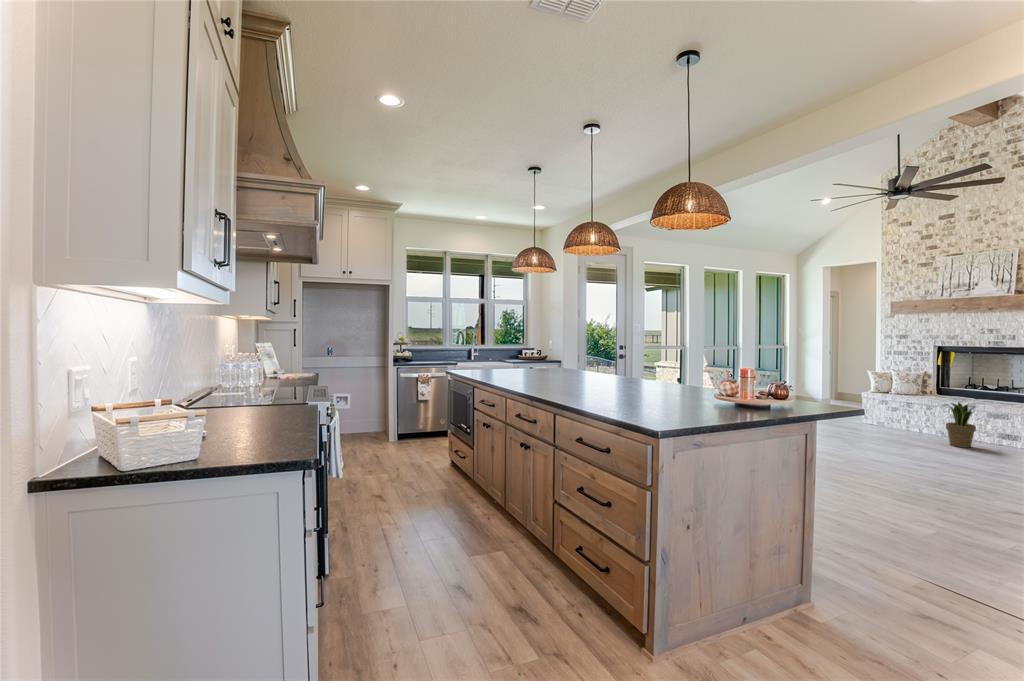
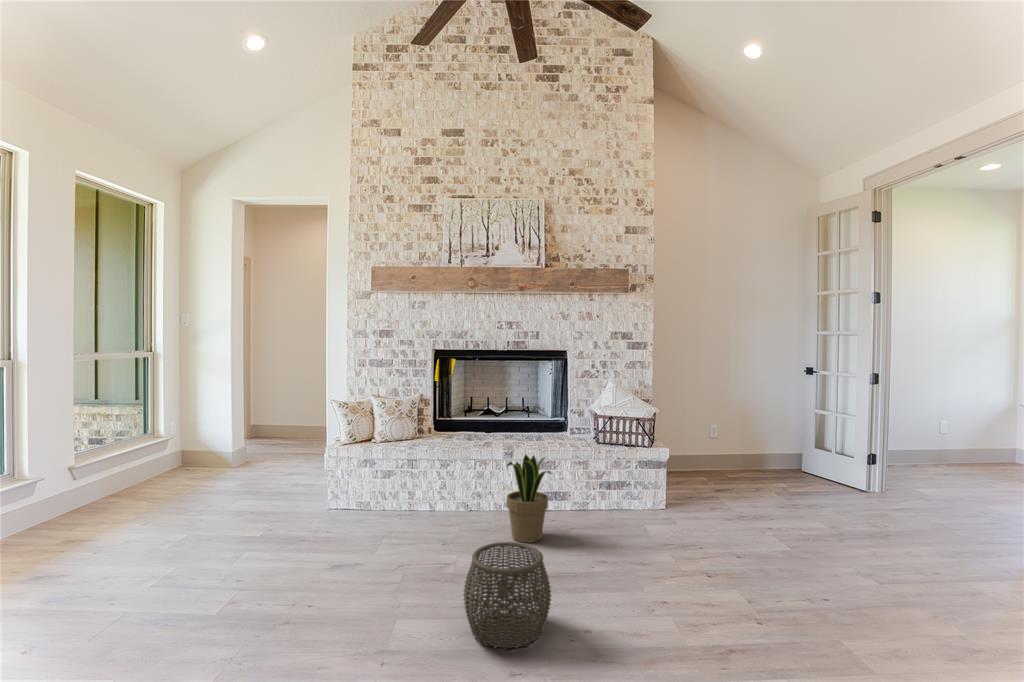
woven basket: none [874,421,916,455] -> present [463,542,551,649]

